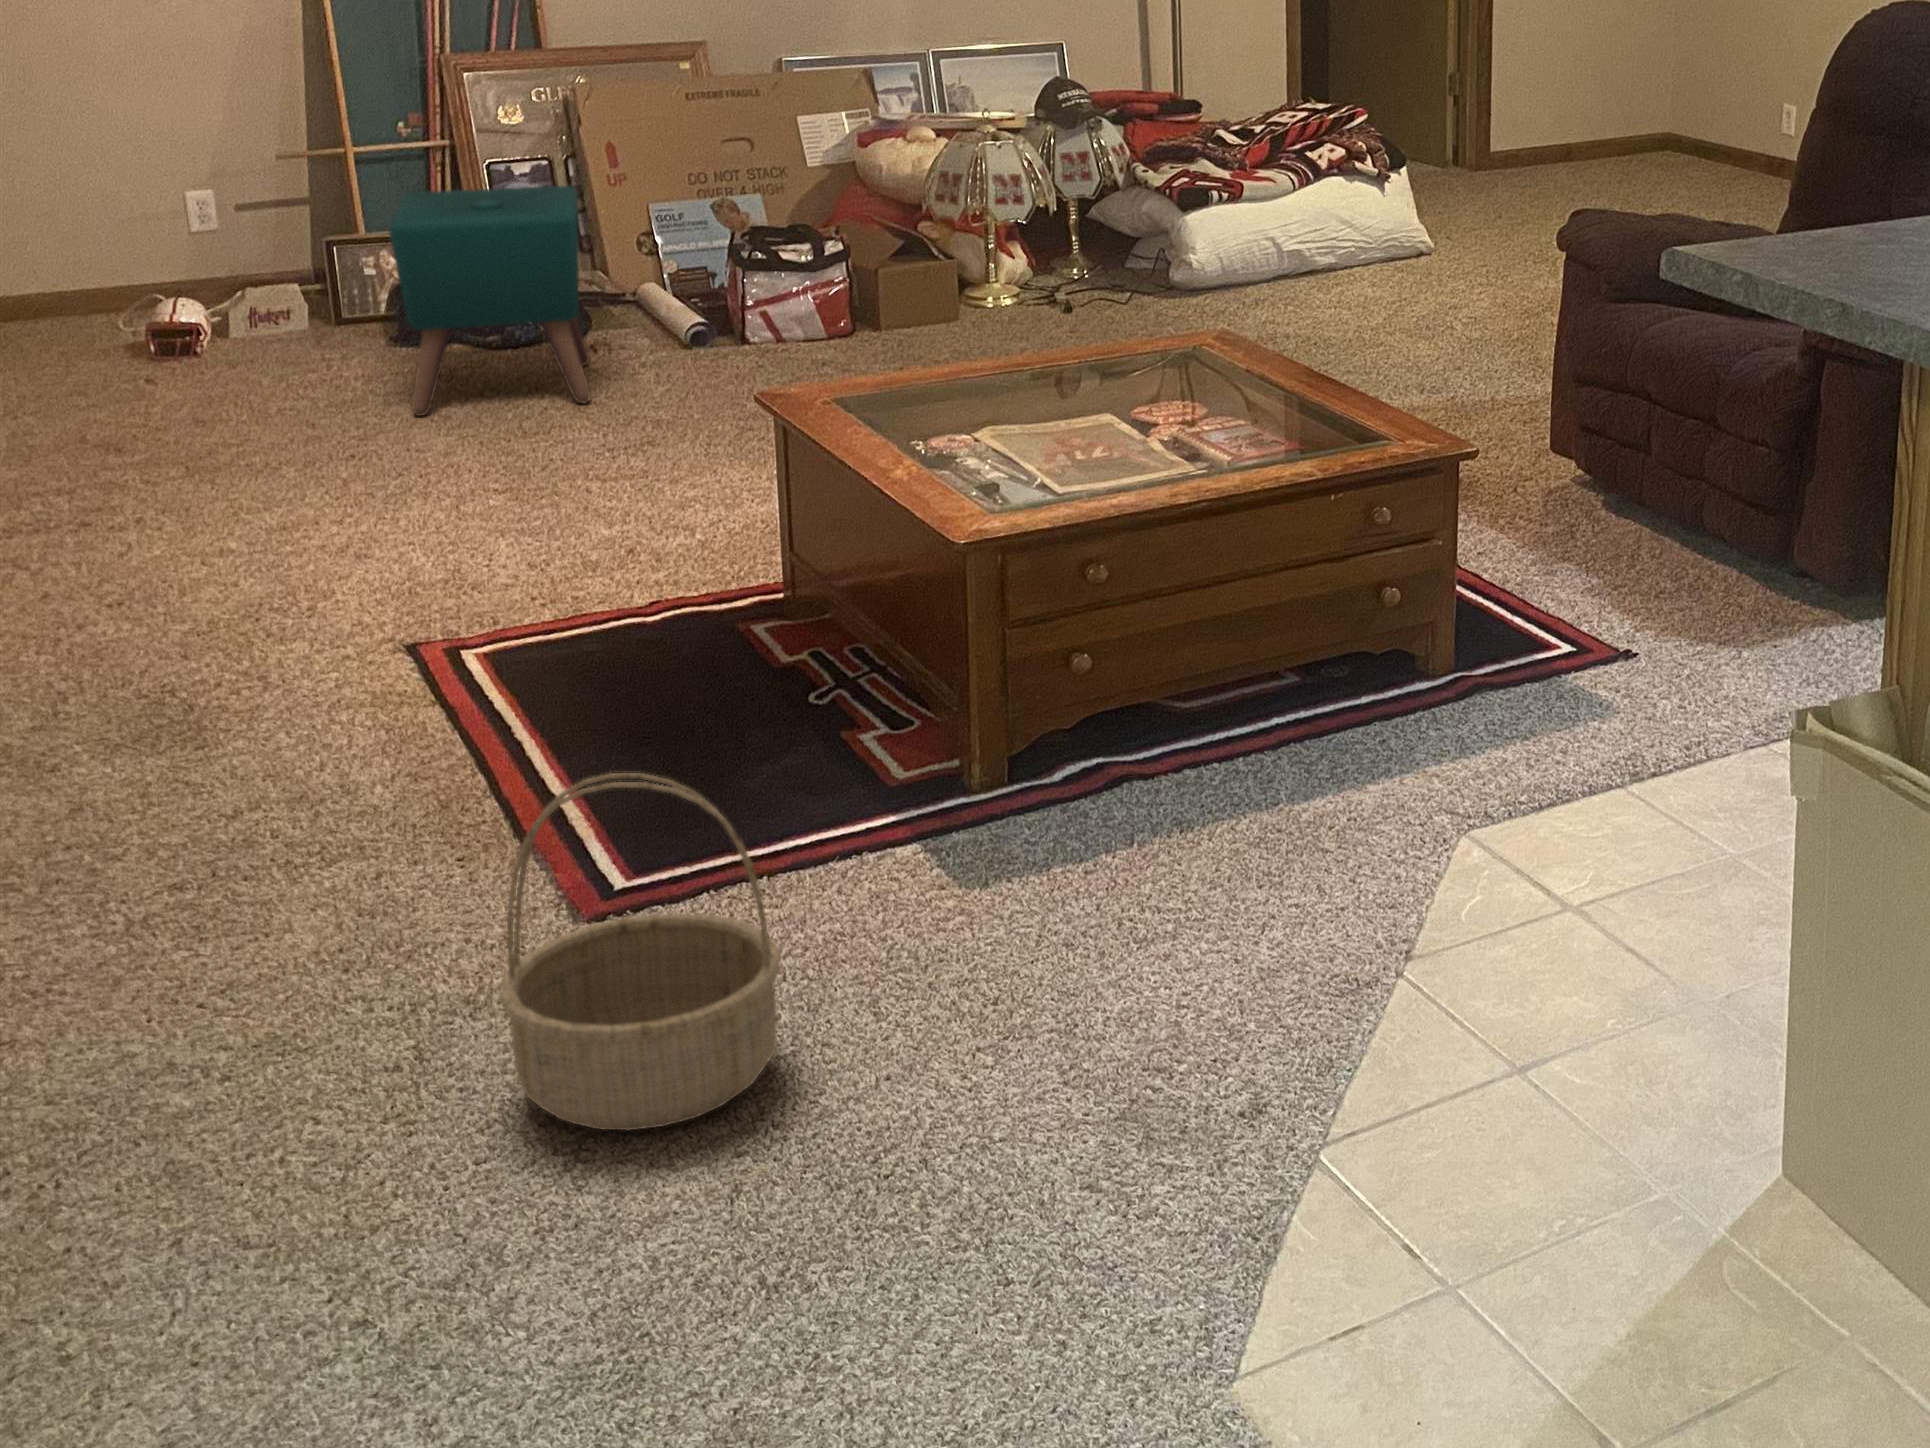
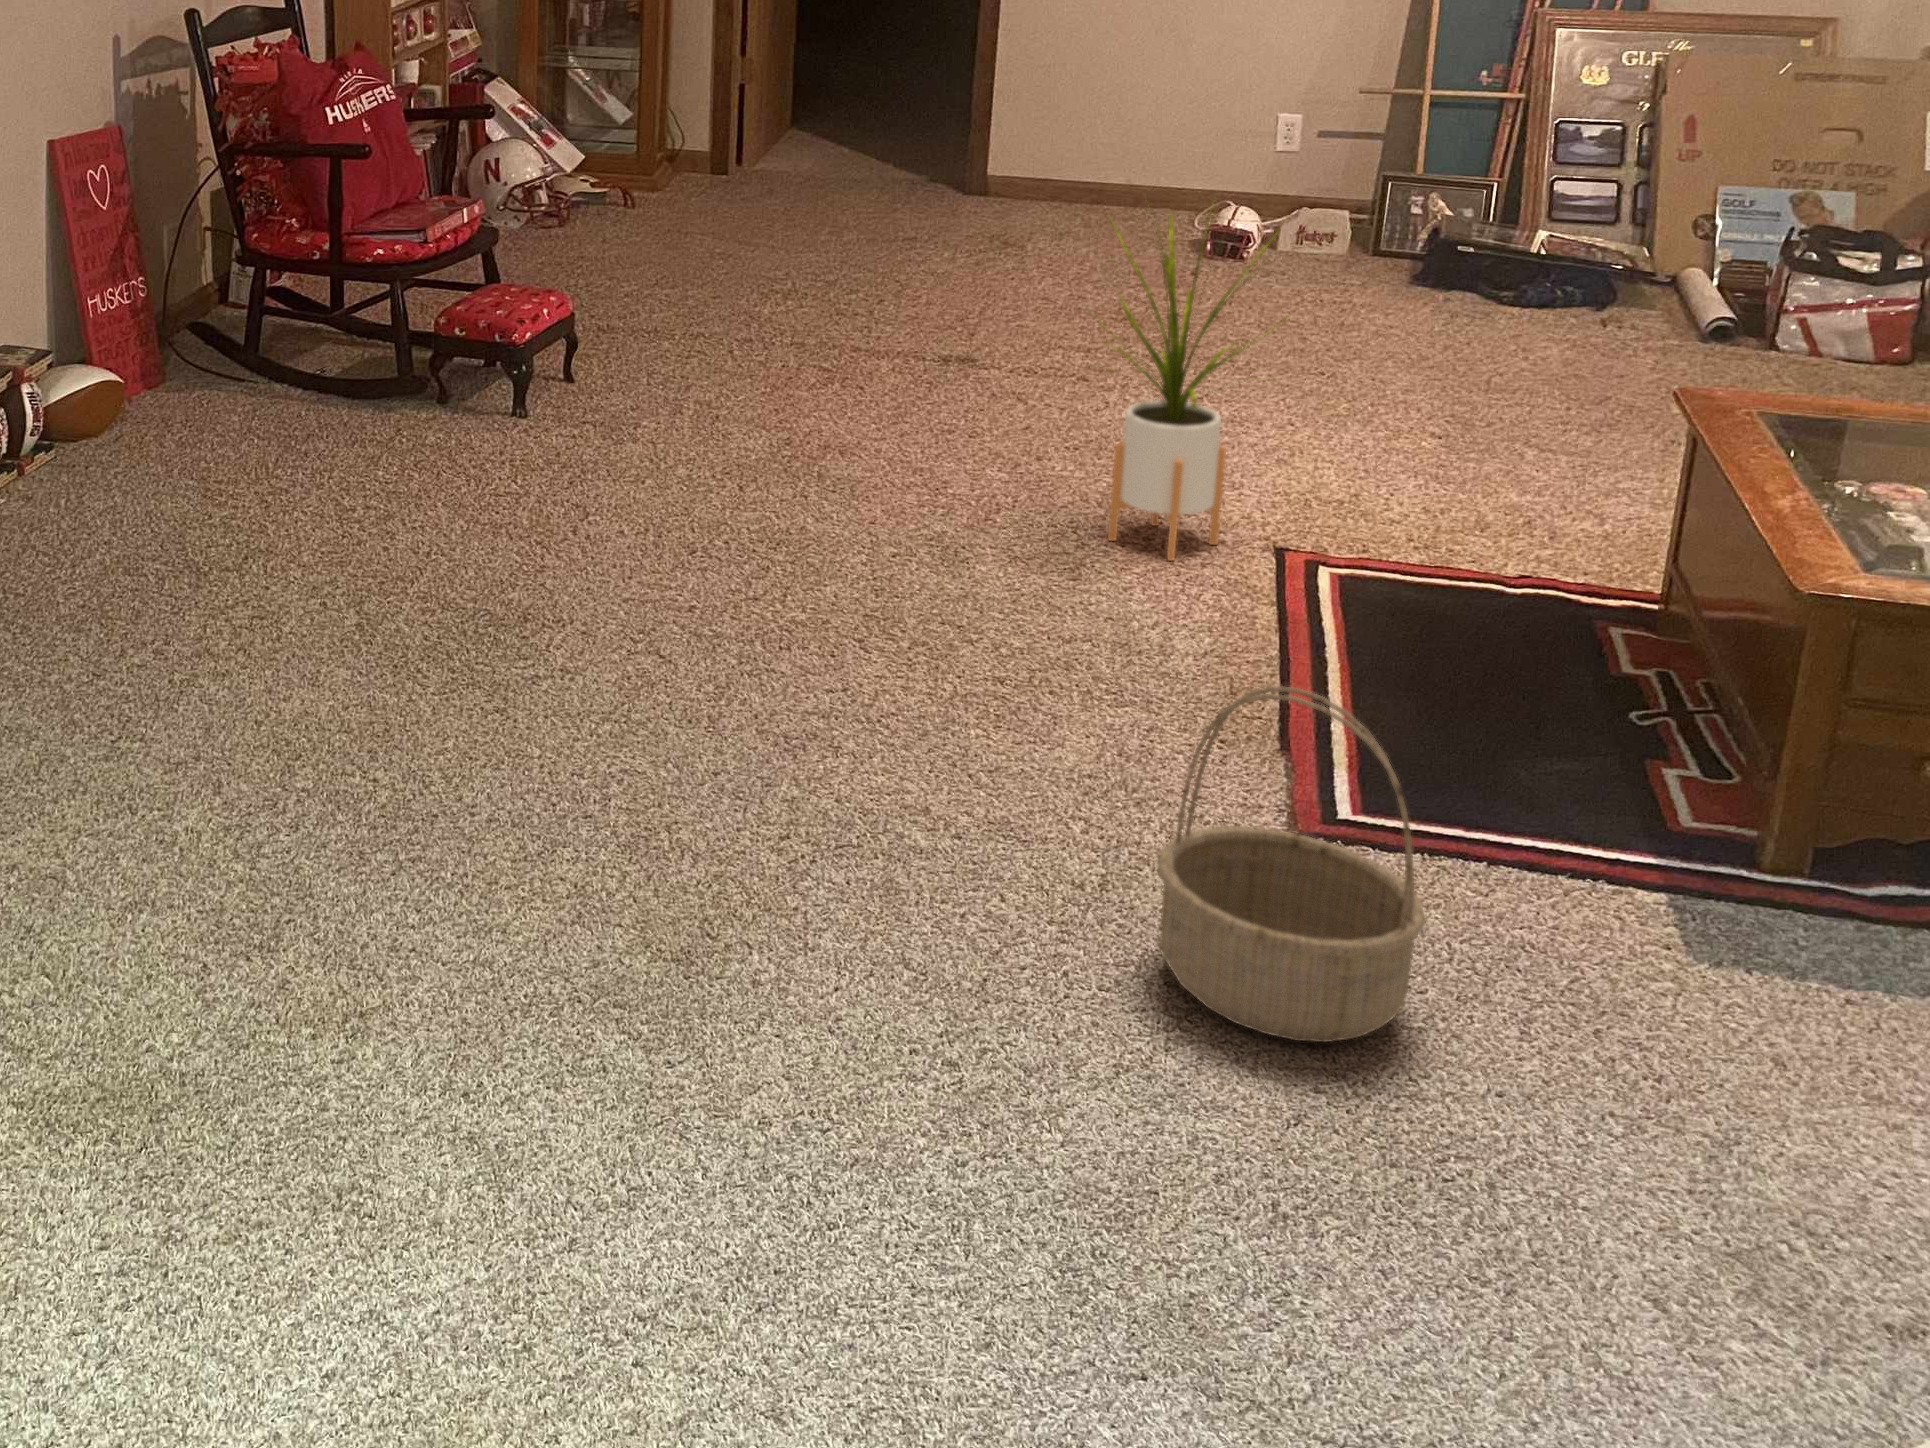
ottoman: present [389,186,590,416] -> none [1395,136,1620,373]
house plant: none [114,284,377,694] -> present [1102,208,1279,561]

